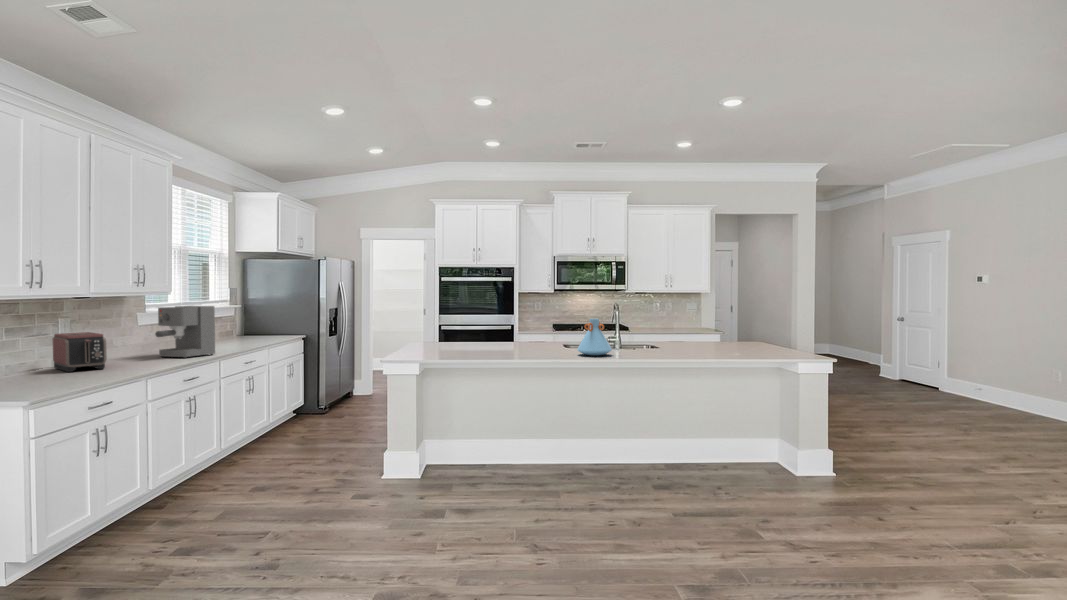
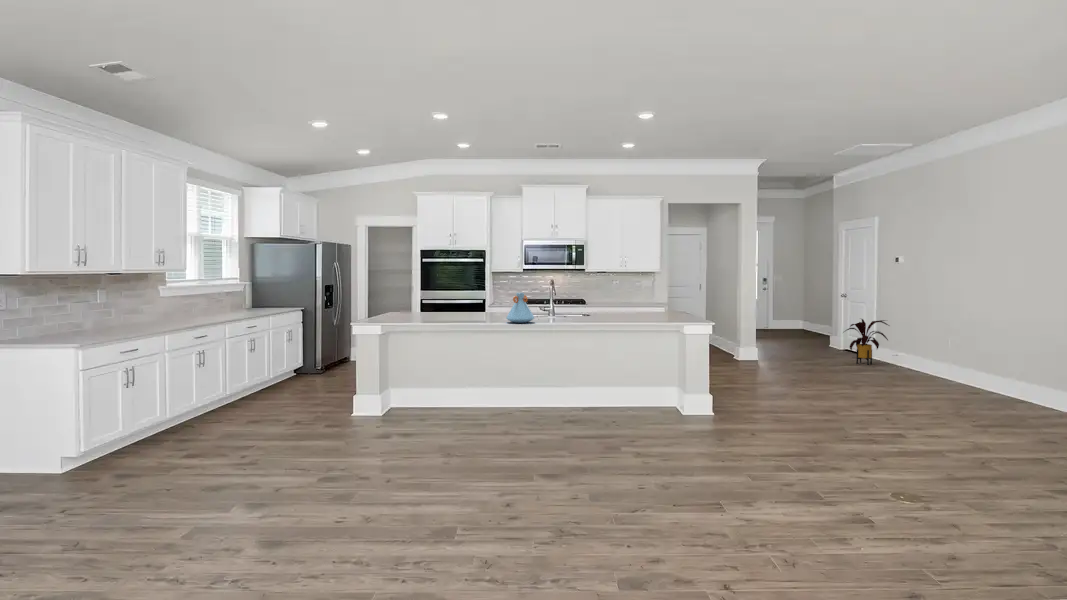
coffee maker: present [155,306,215,358] -> none [173,282,221,322]
toaster: present [52,332,107,372] -> none [95,301,135,330]
house plant: none [896,342,952,393] -> present [847,319,888,365]

